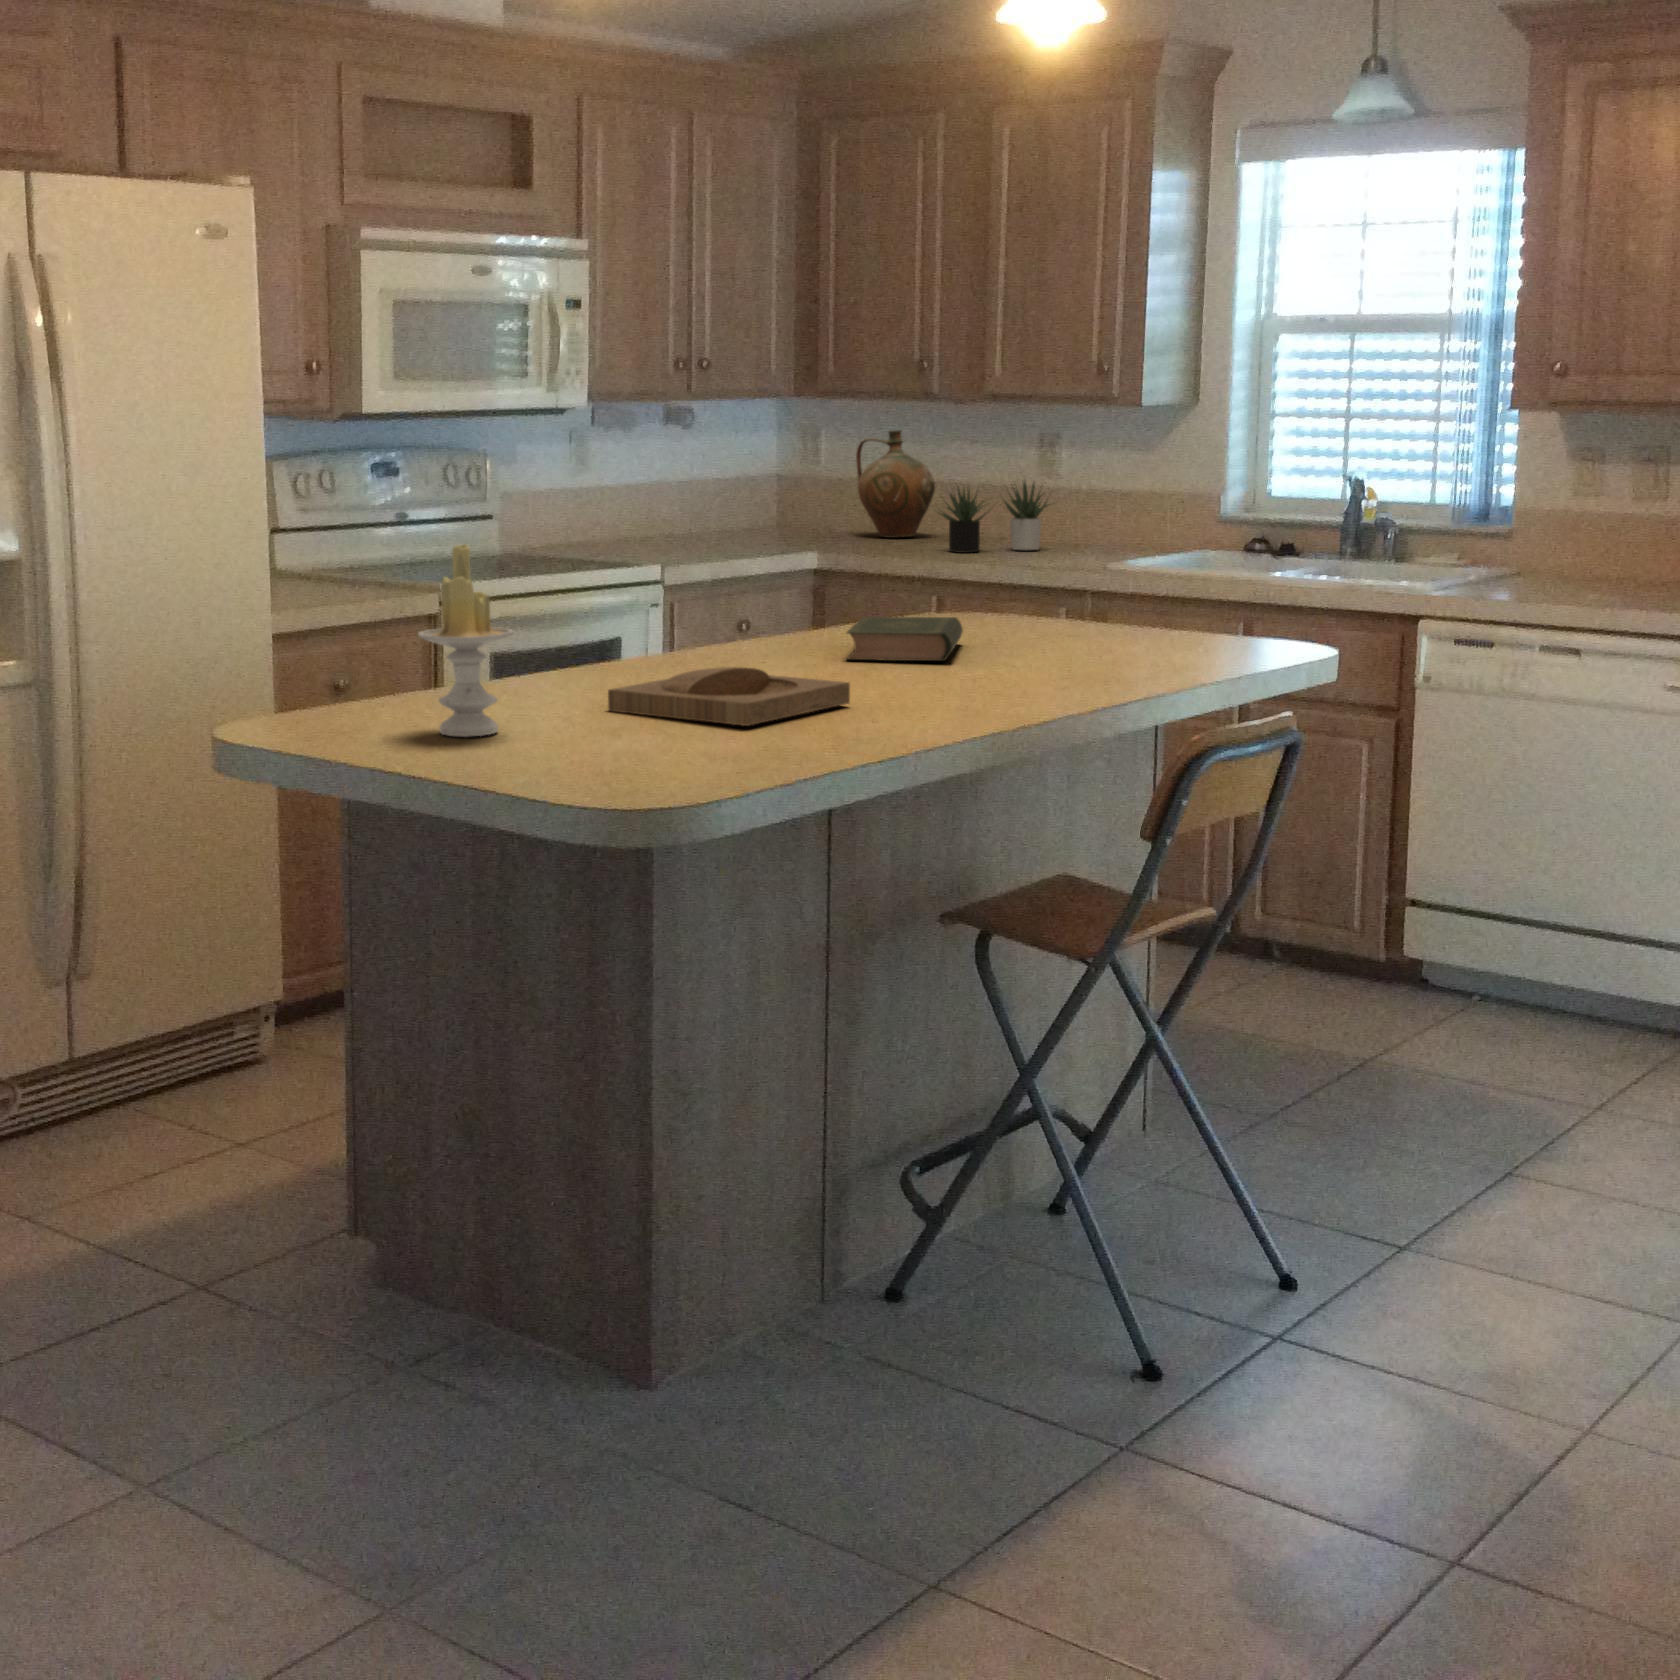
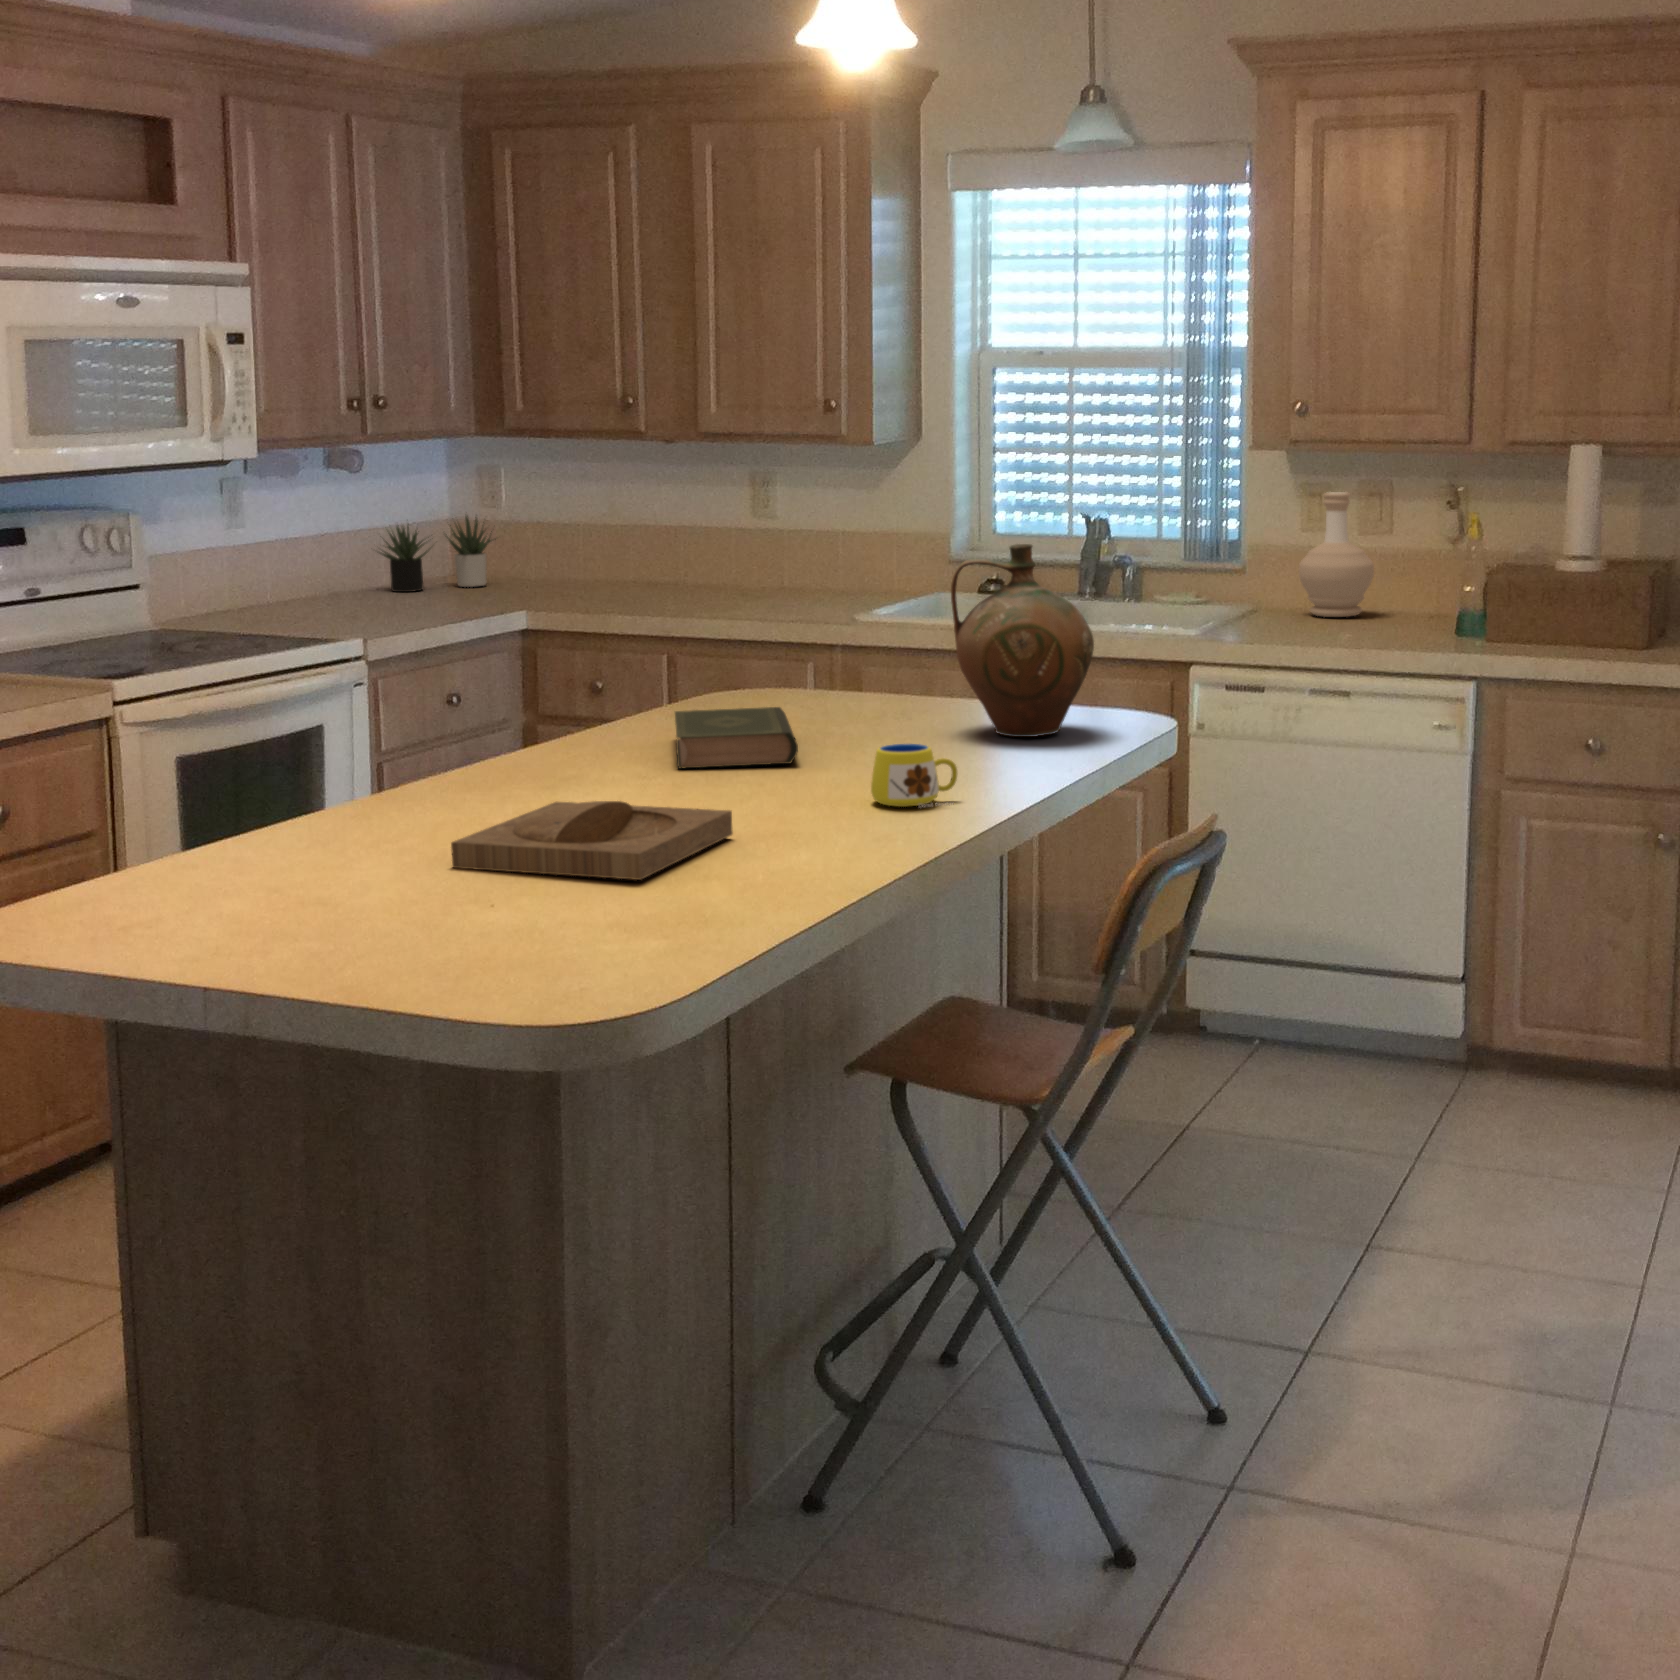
ceramic jug: present [856,430,935,538] -> present [951,544,1094,737]
bottle: none [1560,457,1641,582] -> present [1299,492,1374,617]
succulent plant: present [940,481,1048,553] -> present [379,516,492,592]
candle: present [418,544,514,737] -> none [228,684,354,927]
mug: none [991,641,1071,696] -> present [871,744,957,807]

